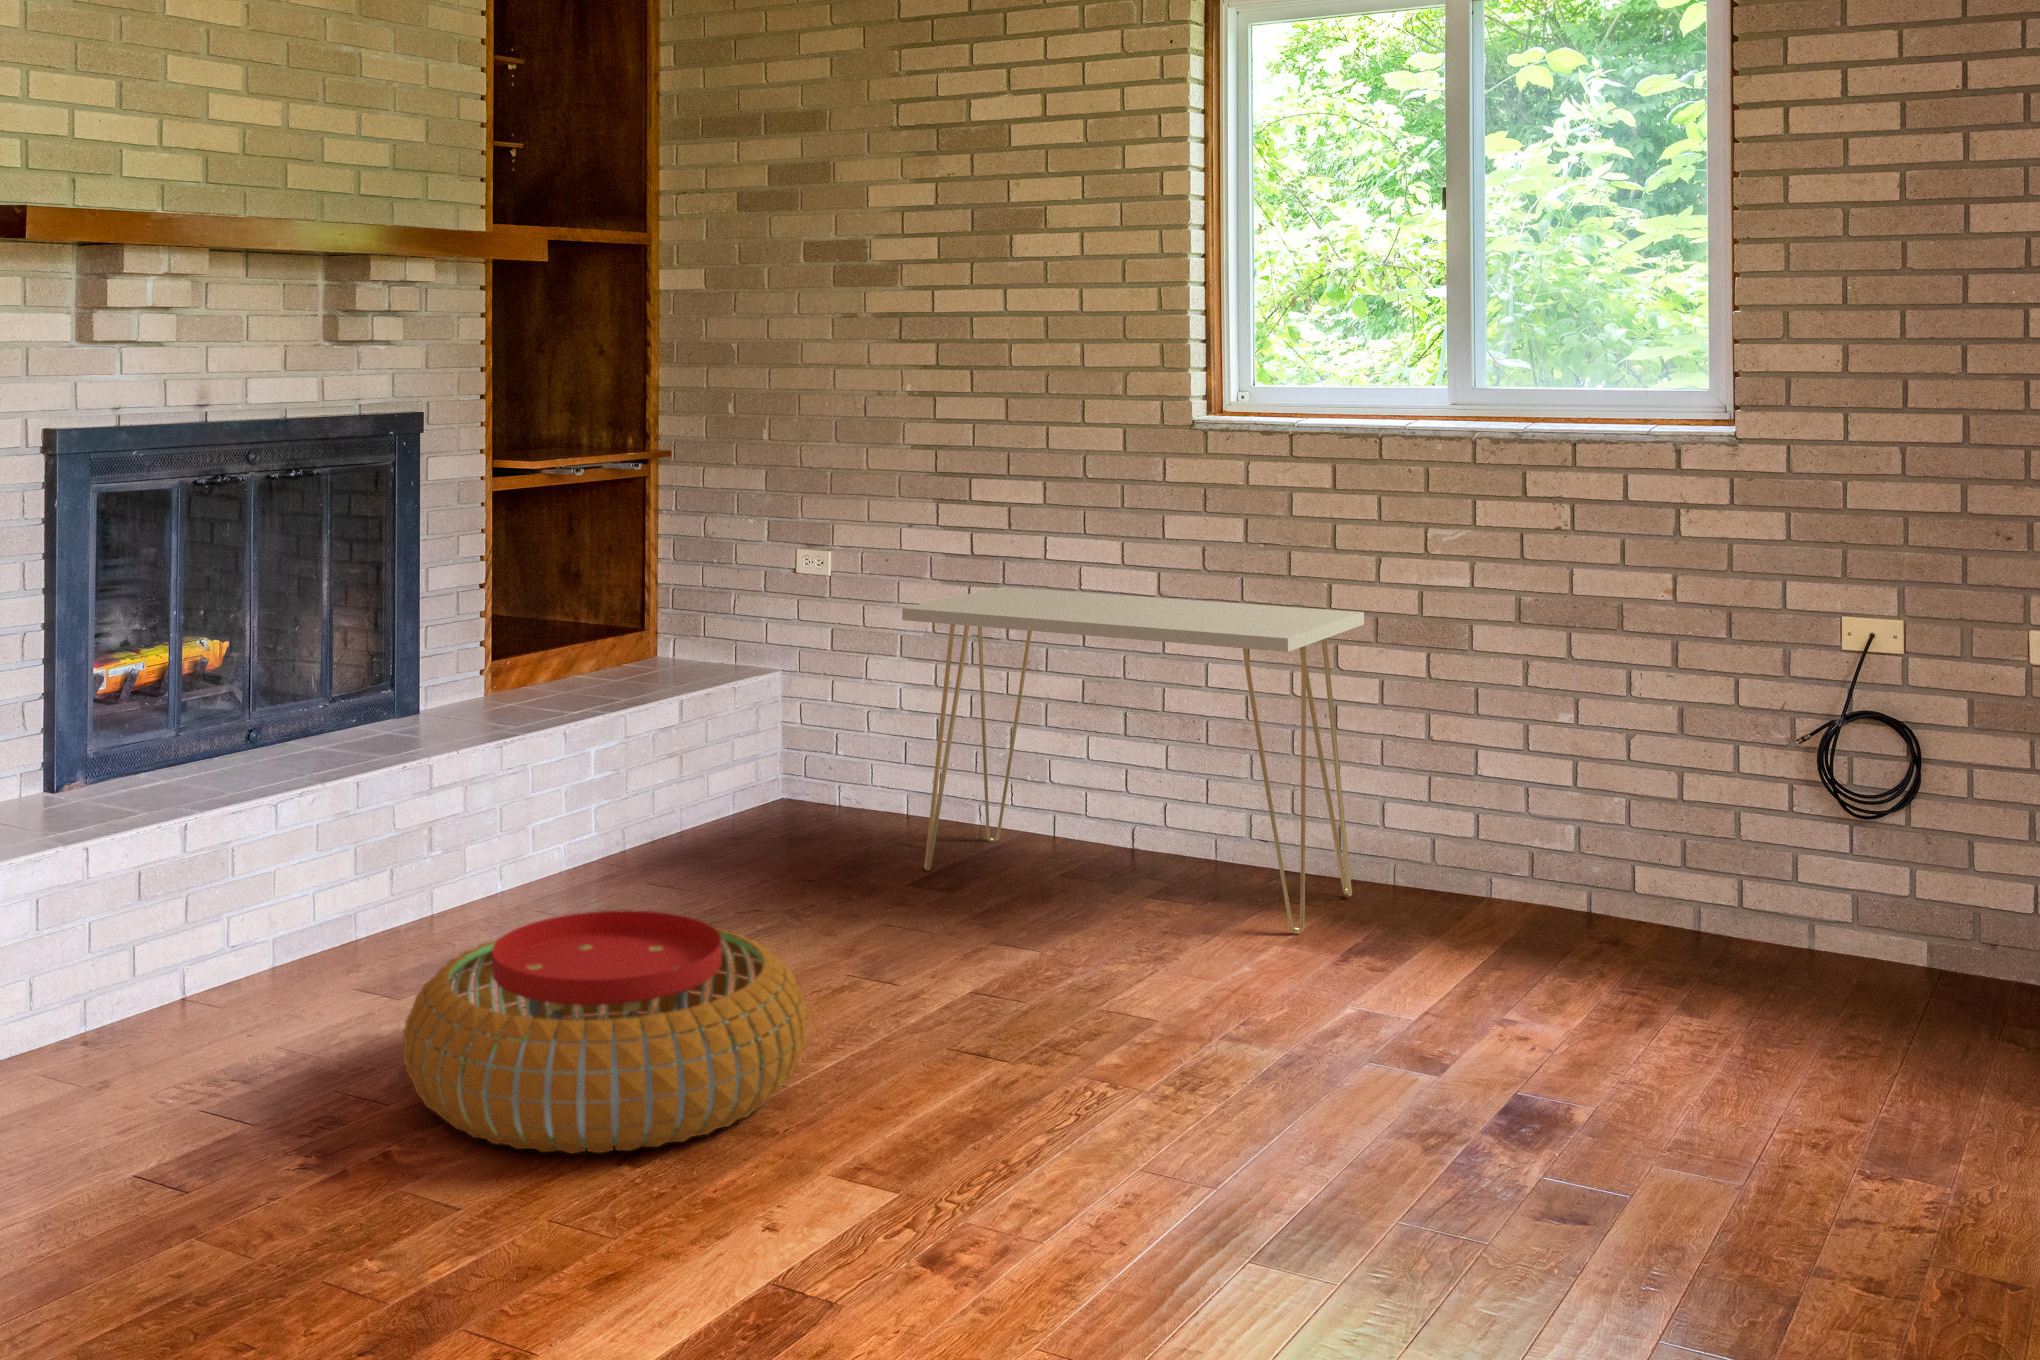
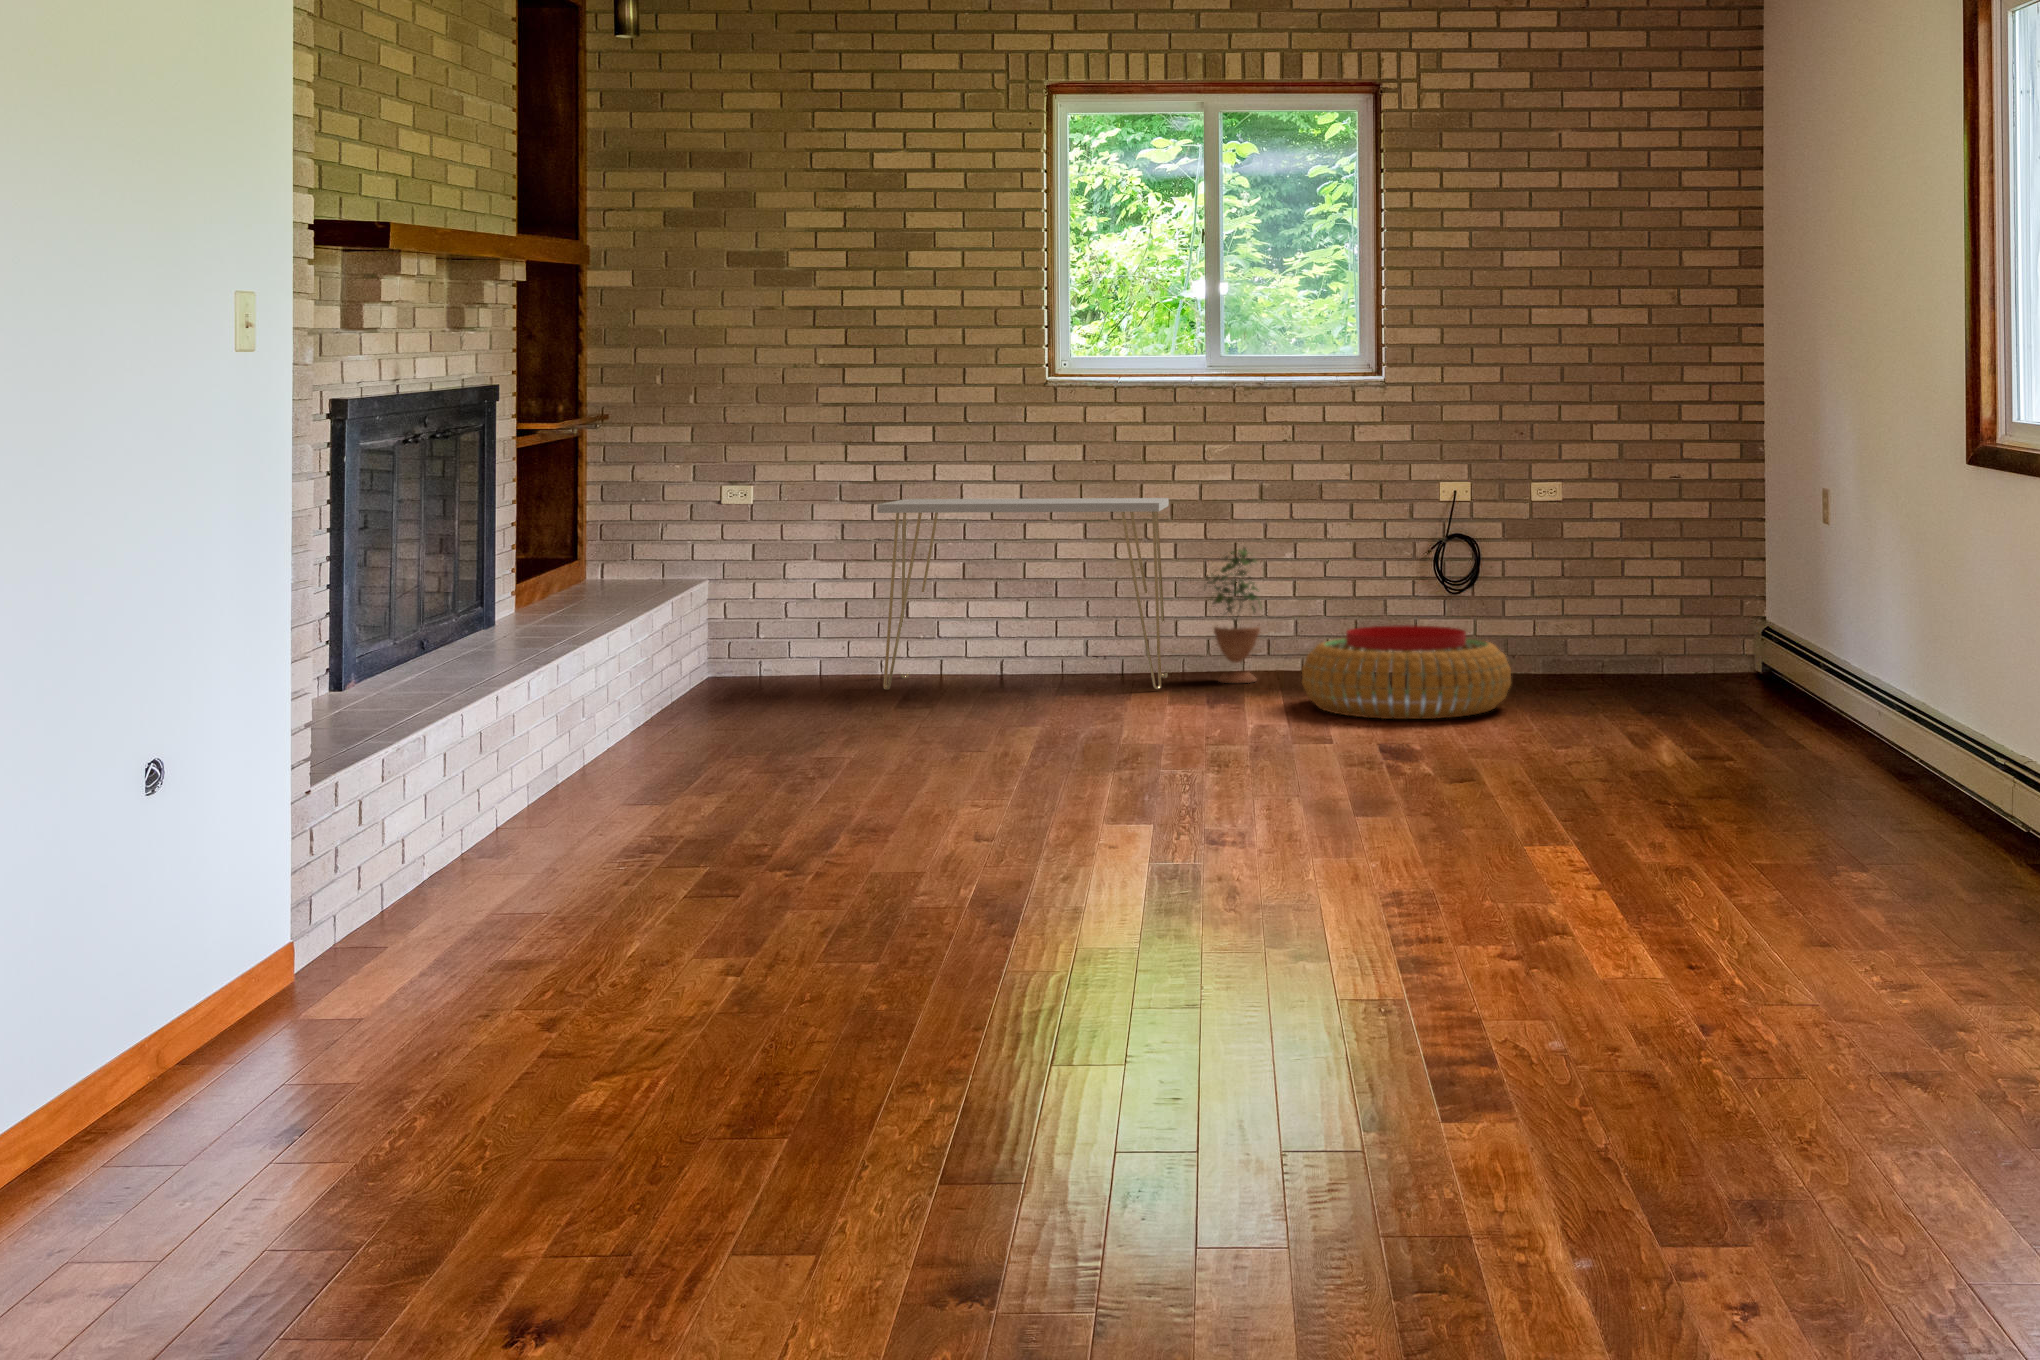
potted plant: none [1399,696,1500,931] -> present [1204,548,1261,683]
pouf: present [403,910,806,1154] -> present [1302,625,1512,719]

